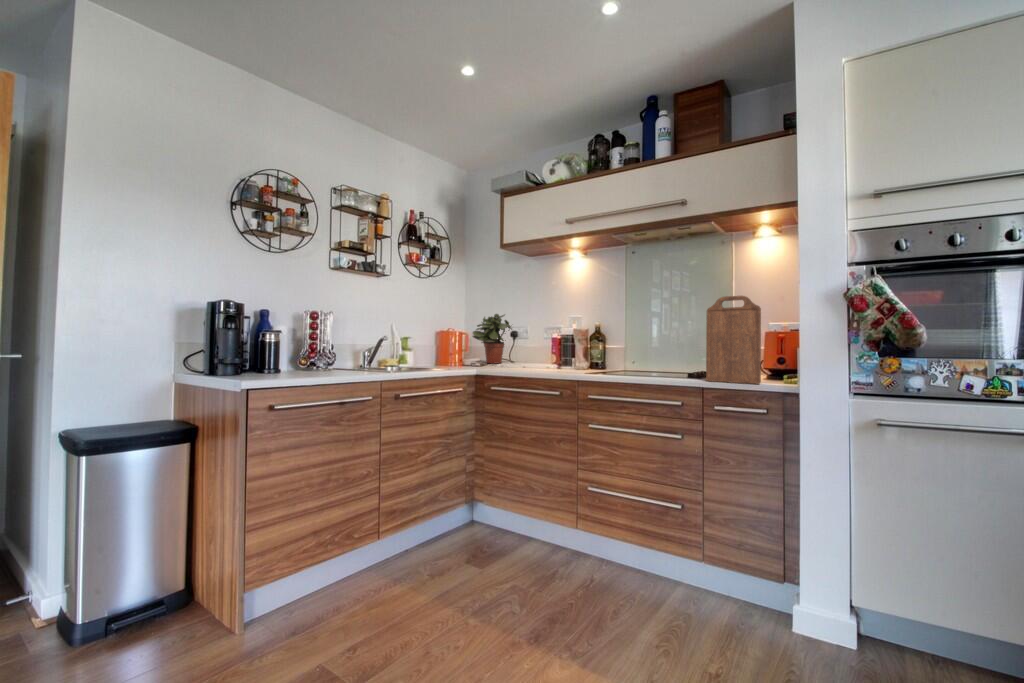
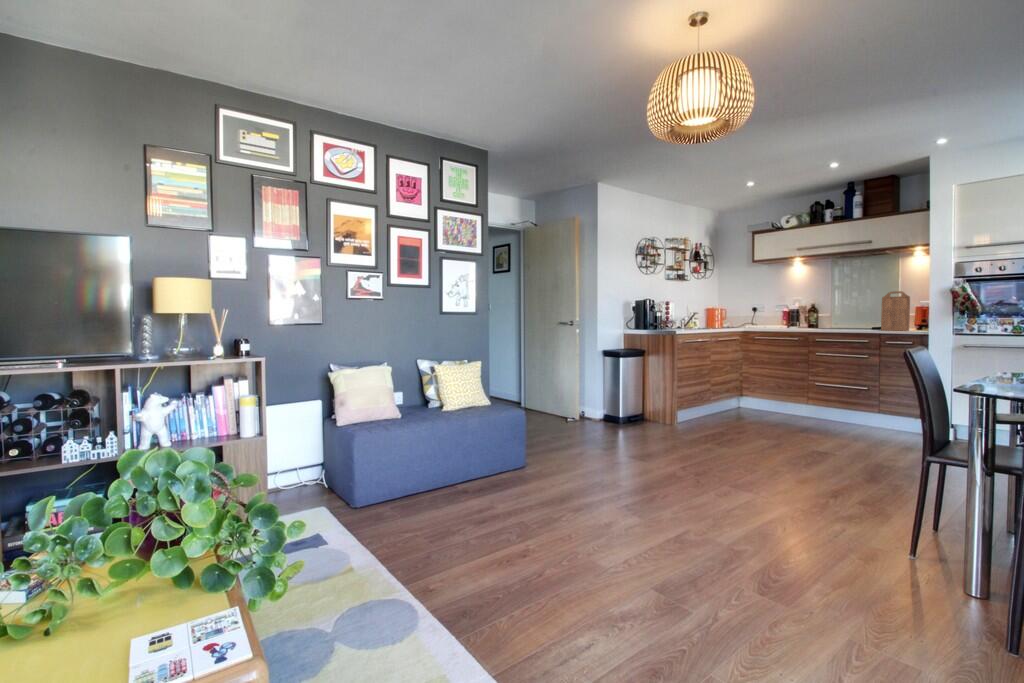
potted plant: present [473,314,512,363] -> none [727,298,756,327]

